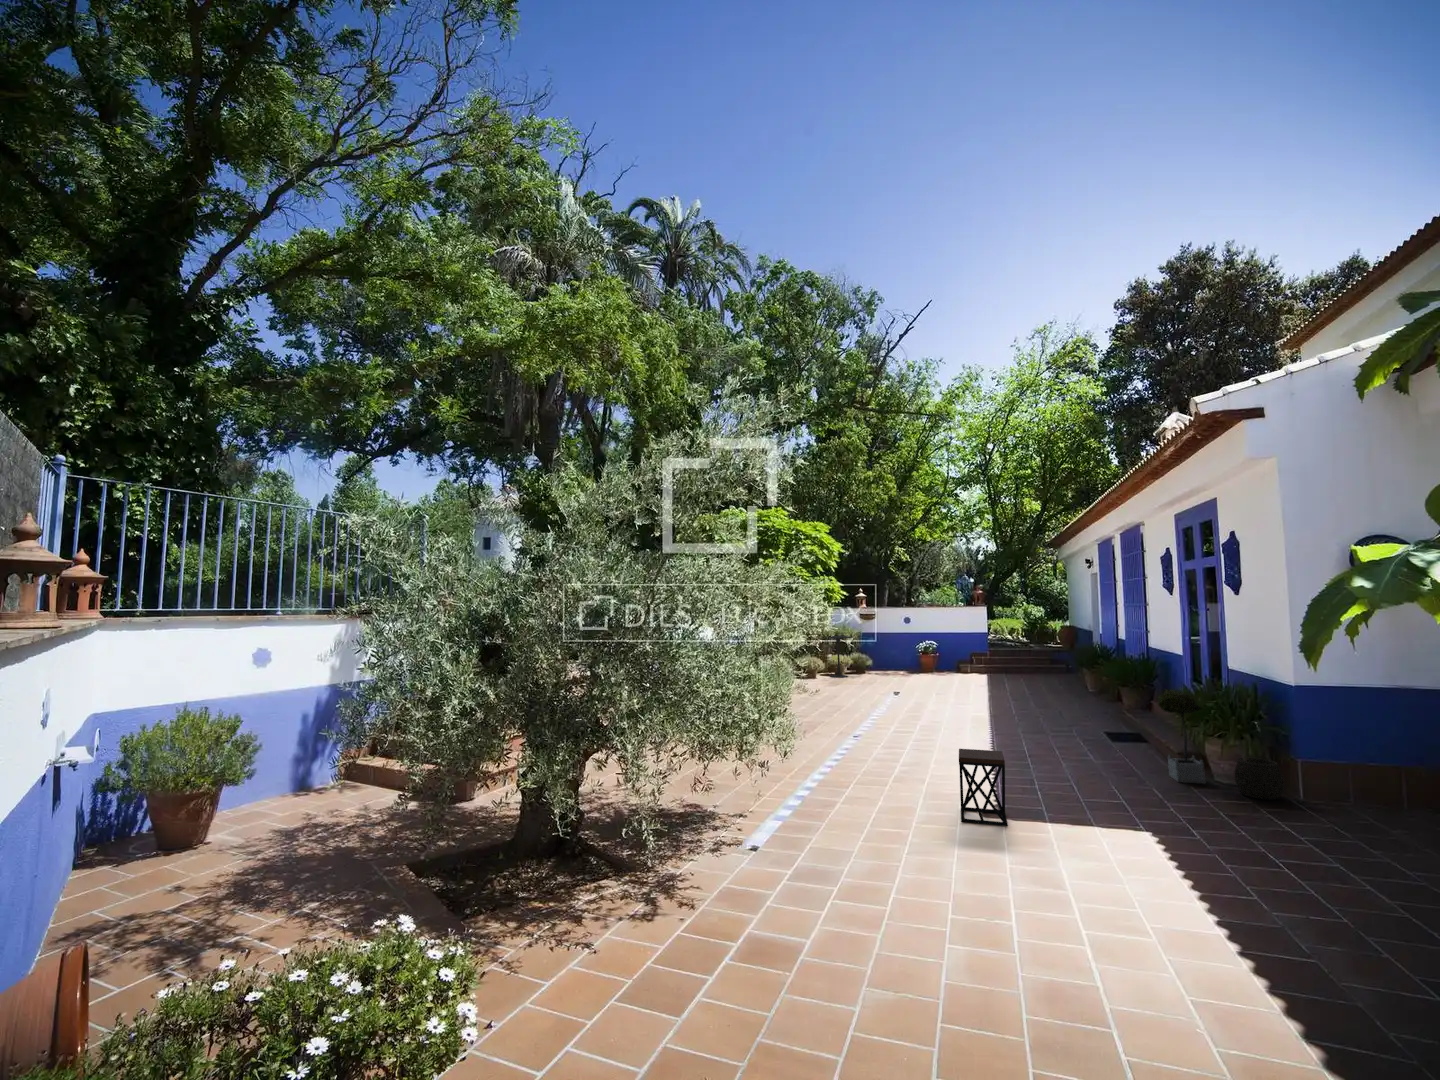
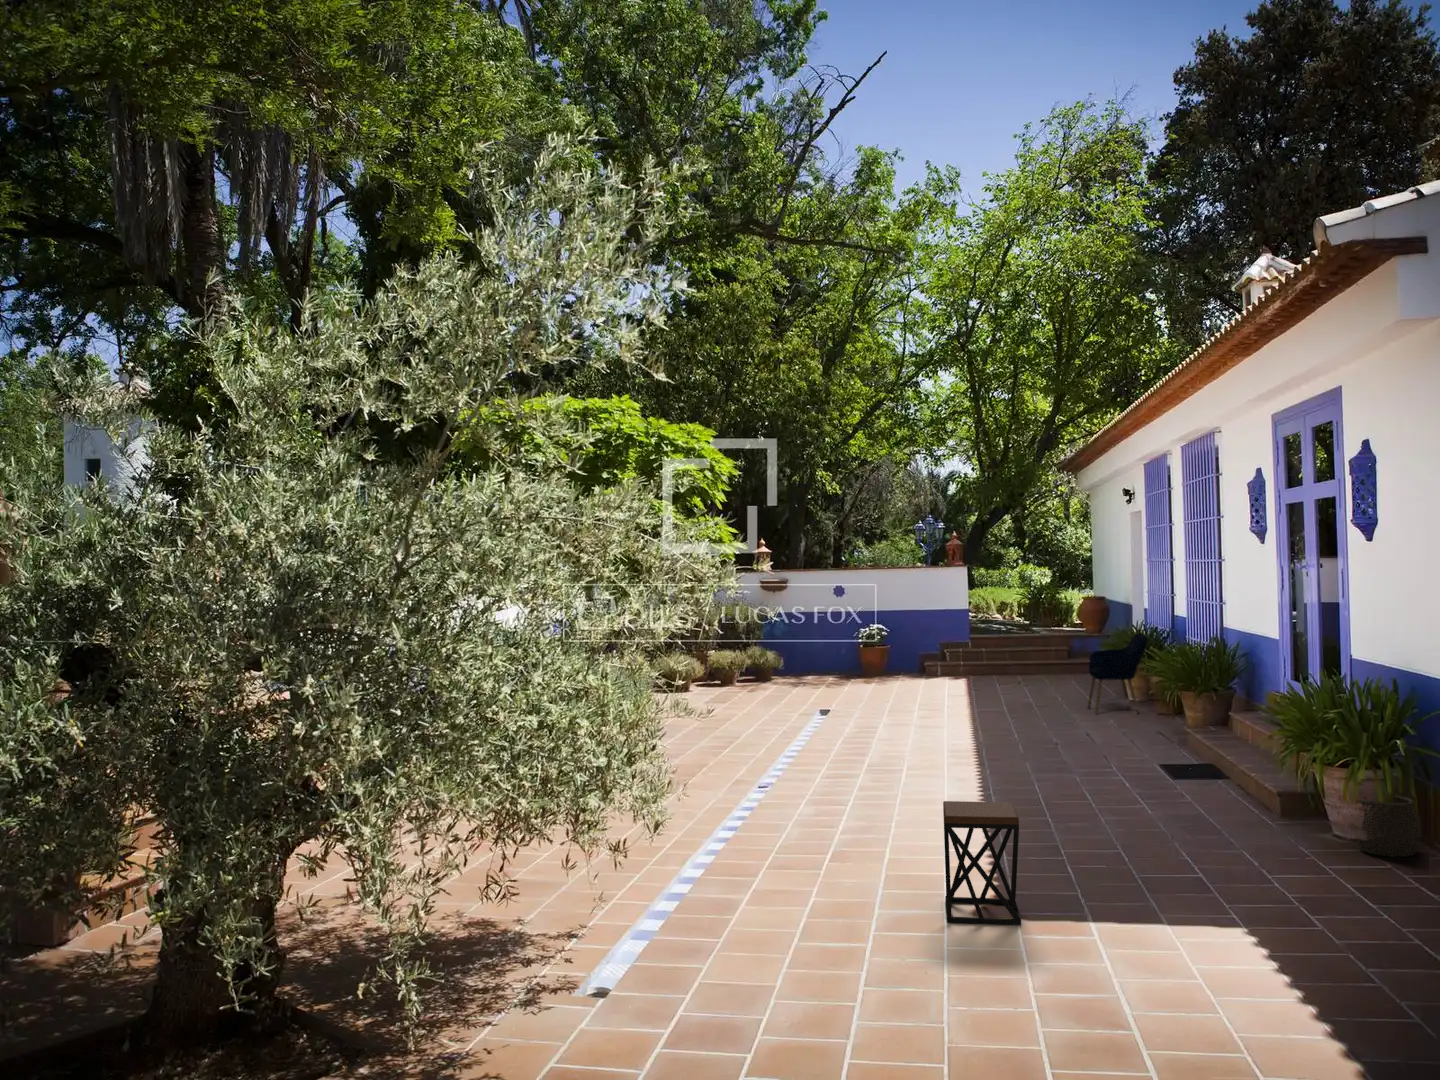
pedestal table: present [830,636,851,678] -> none [707,619,750,688]
chair: none [1065,650,1104,702] -> present [1088,634,1147,714]
potted tree: present [1158,689,1206,784] -> none [1242,690,1308,837]

